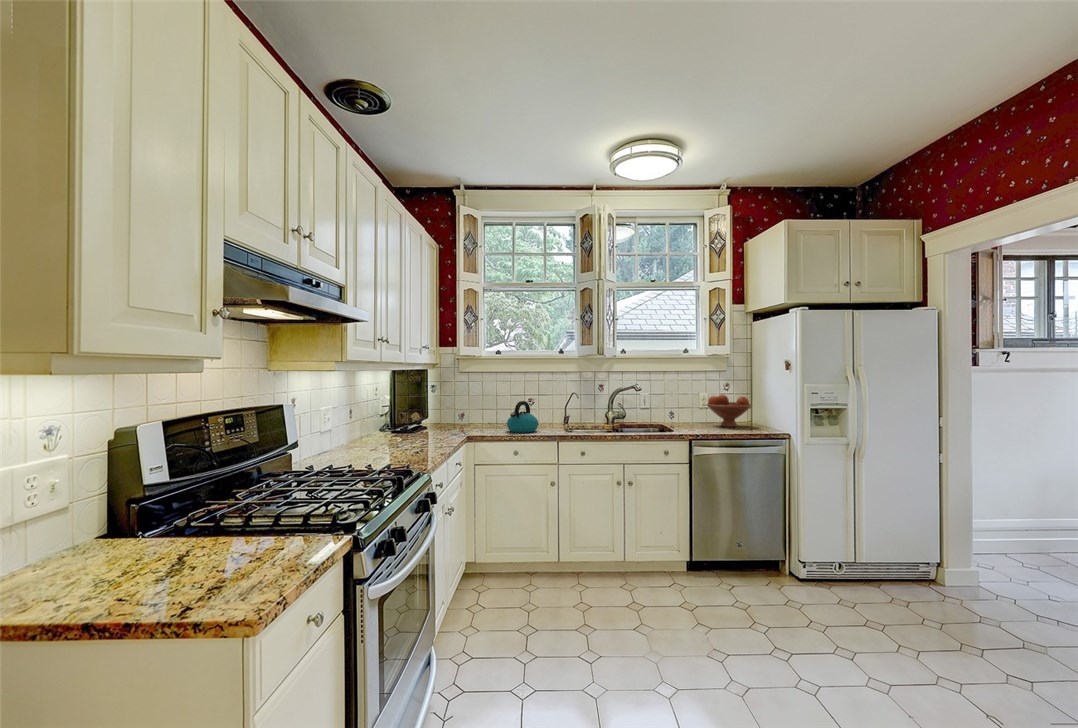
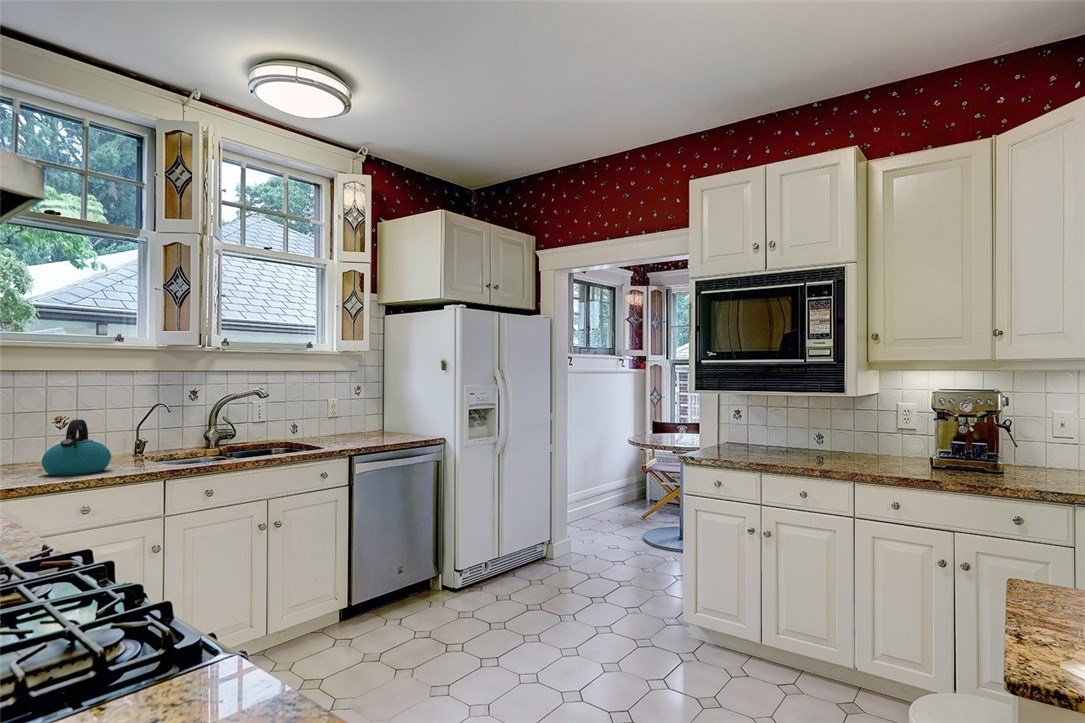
fruit bowl: present [707,395,751,427] -> none [341,401,394,439]

